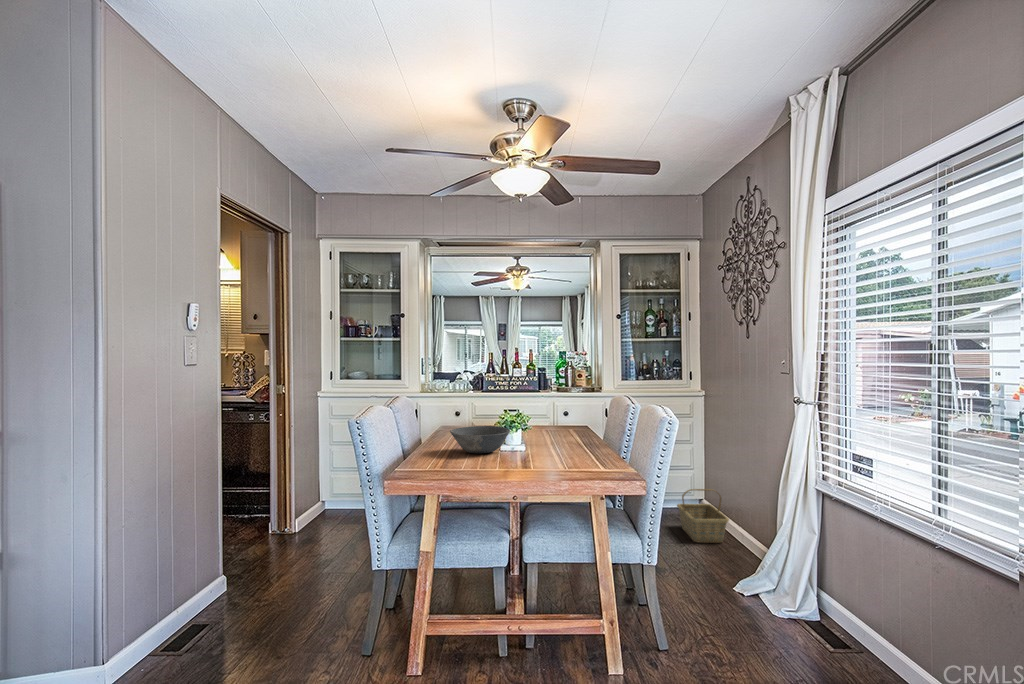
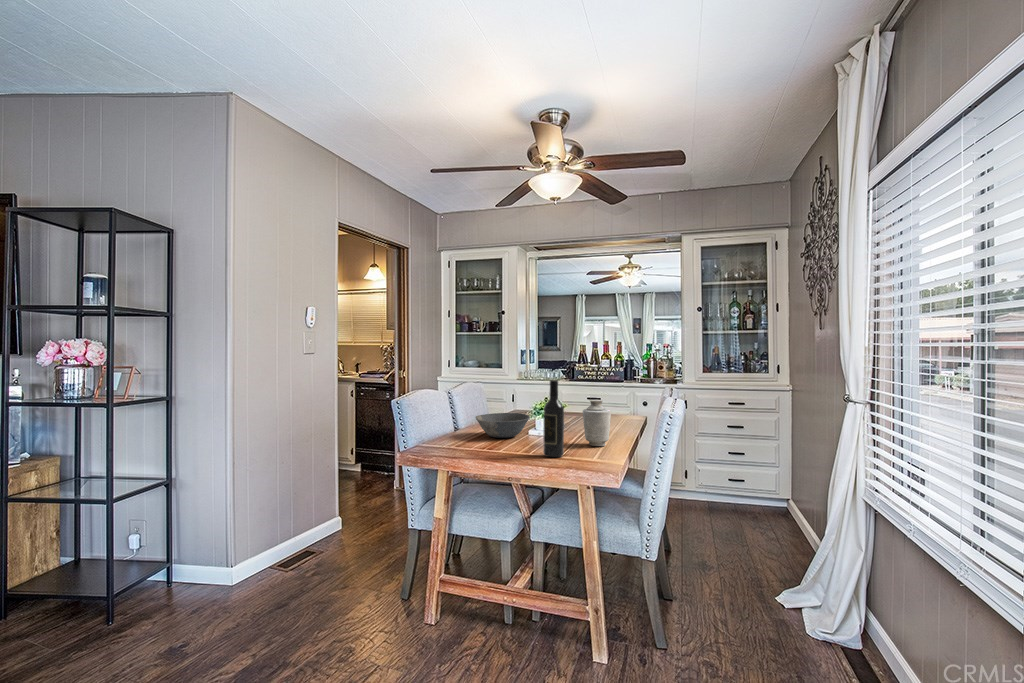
wine bottle: none [554,388,575,468] -> present [543,380,564,457]
vase: none [574,408,603,456] -> present [583,400,611,446]
basket: present [677,489,729,543] -> none [754,485,803,544]

